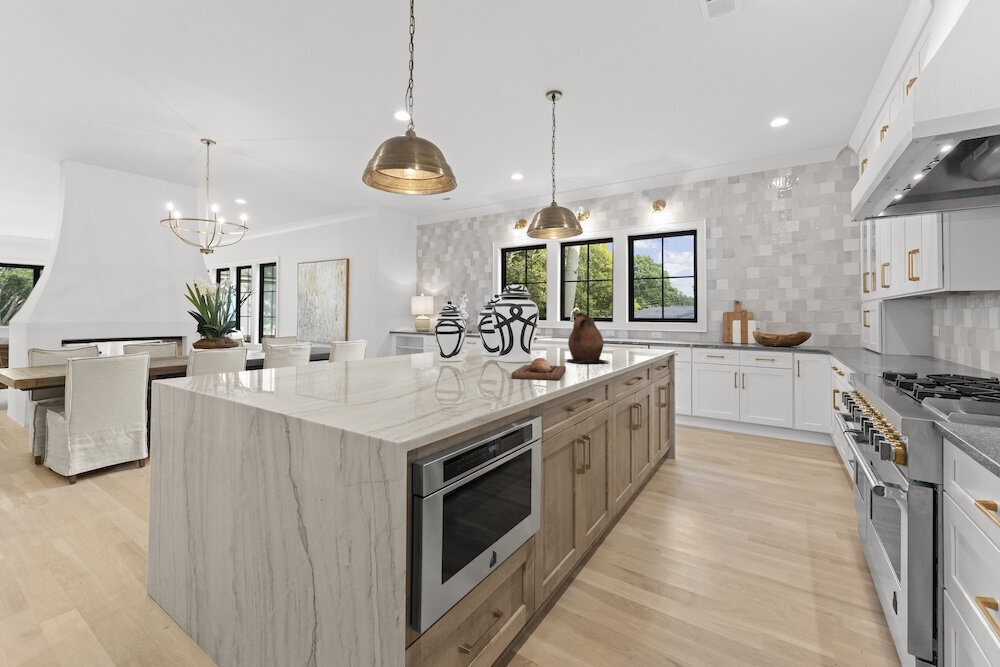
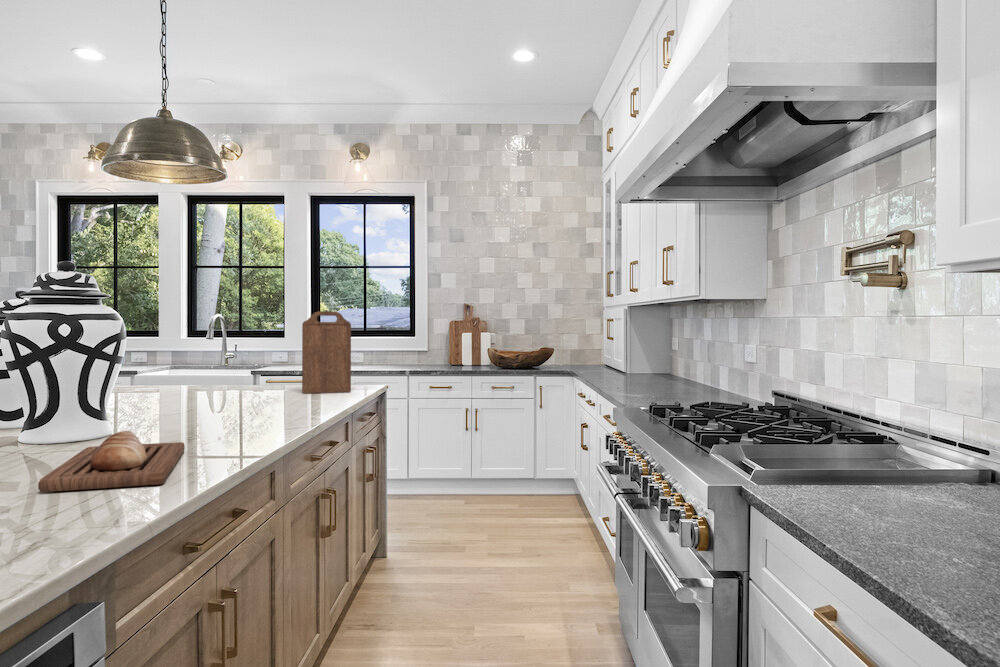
cutting board: none [623,305,653,353] -> present [302,311,351,393]
ceramic pitcher: present [566,313,609,363] -> none [184,330,278,426]

